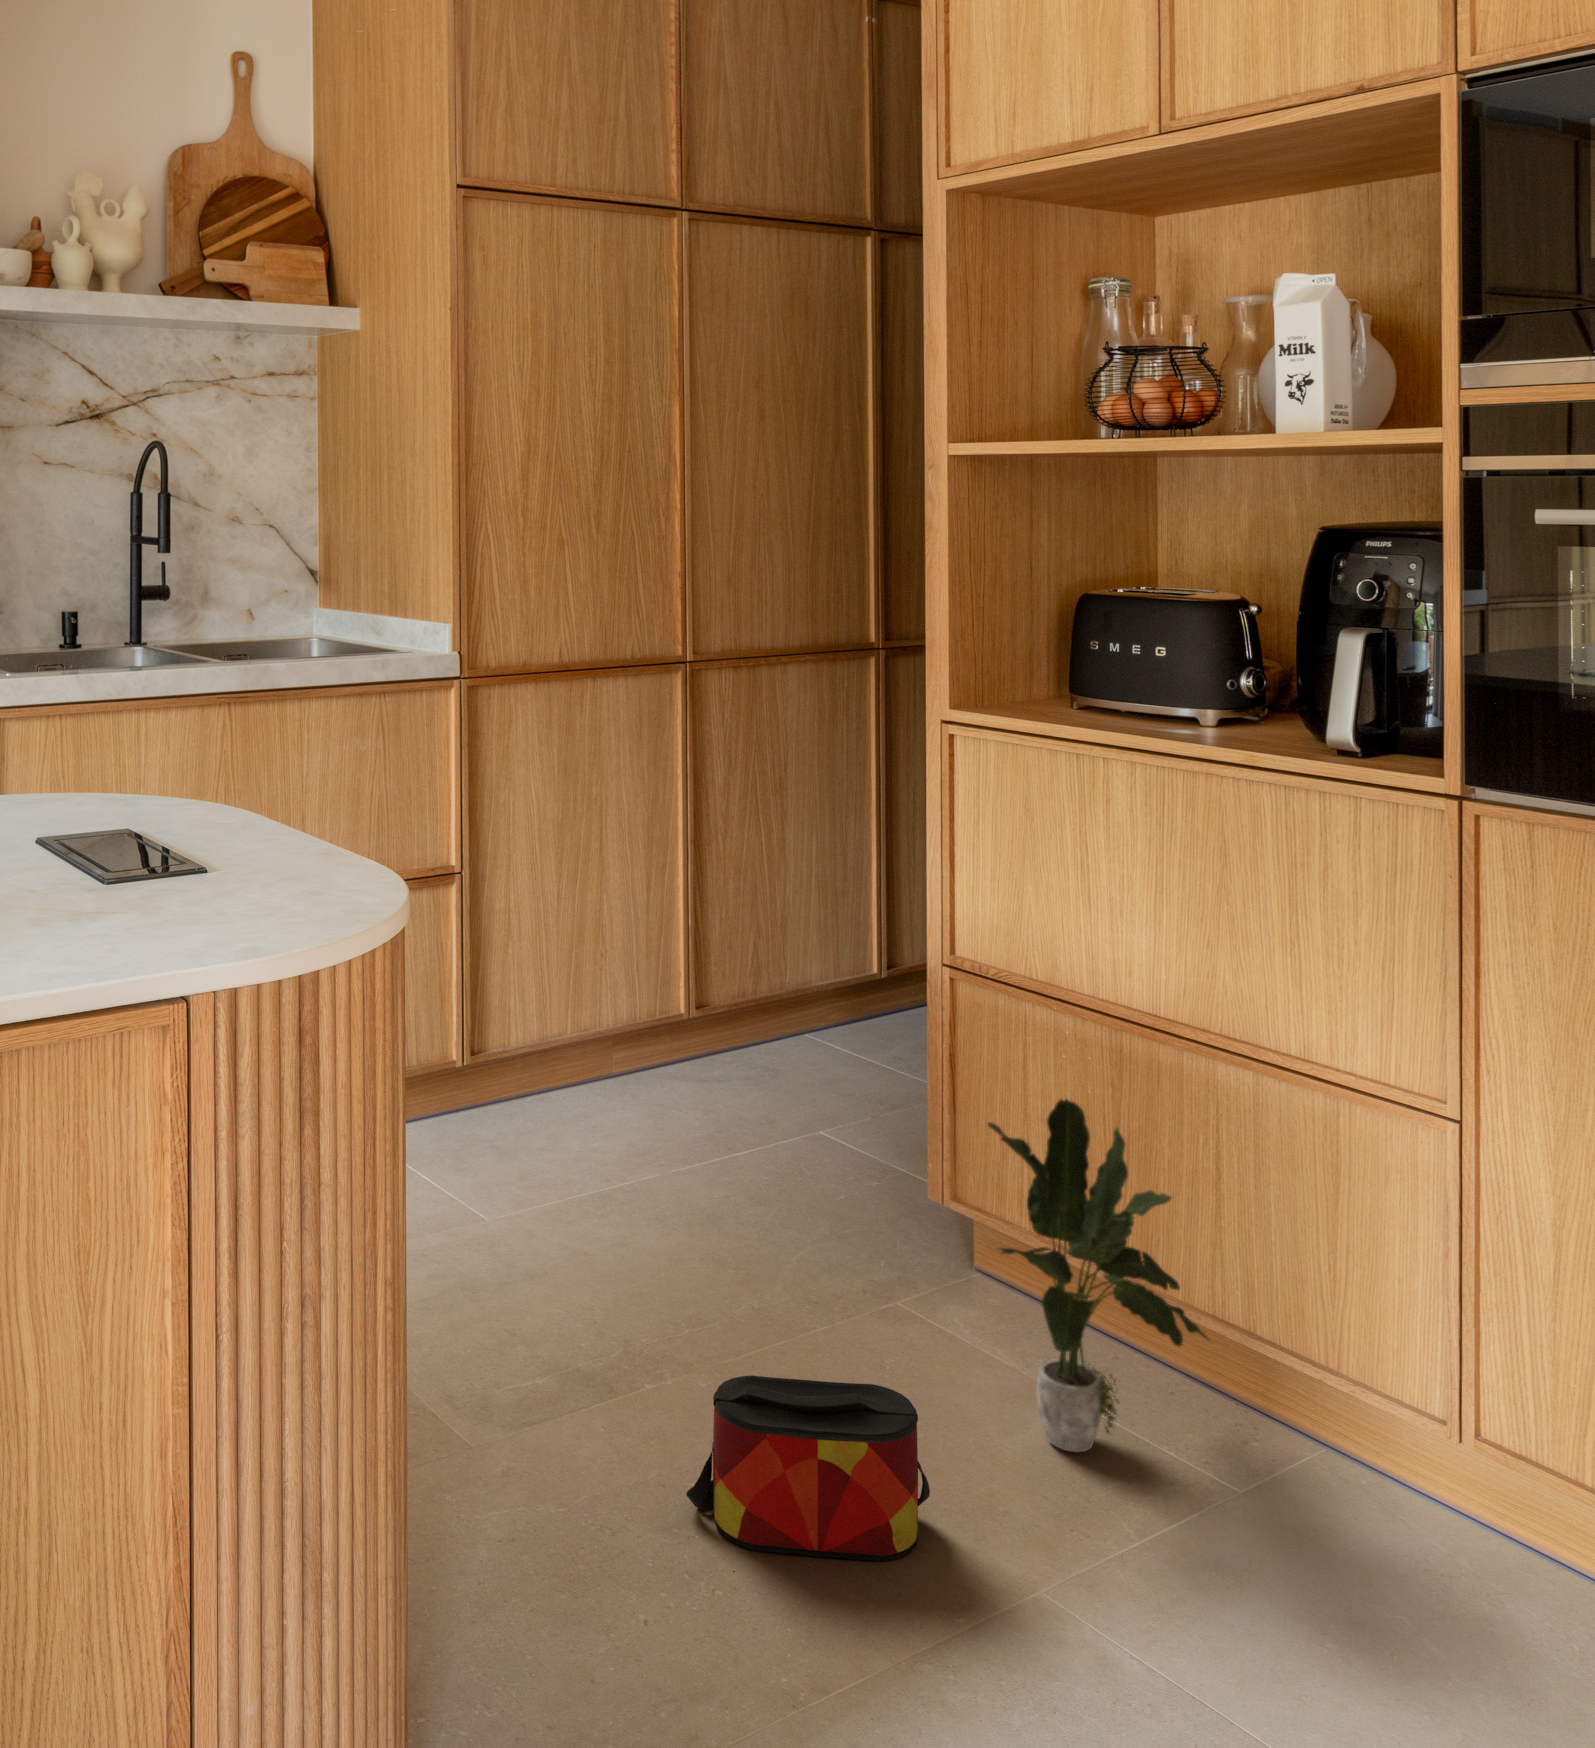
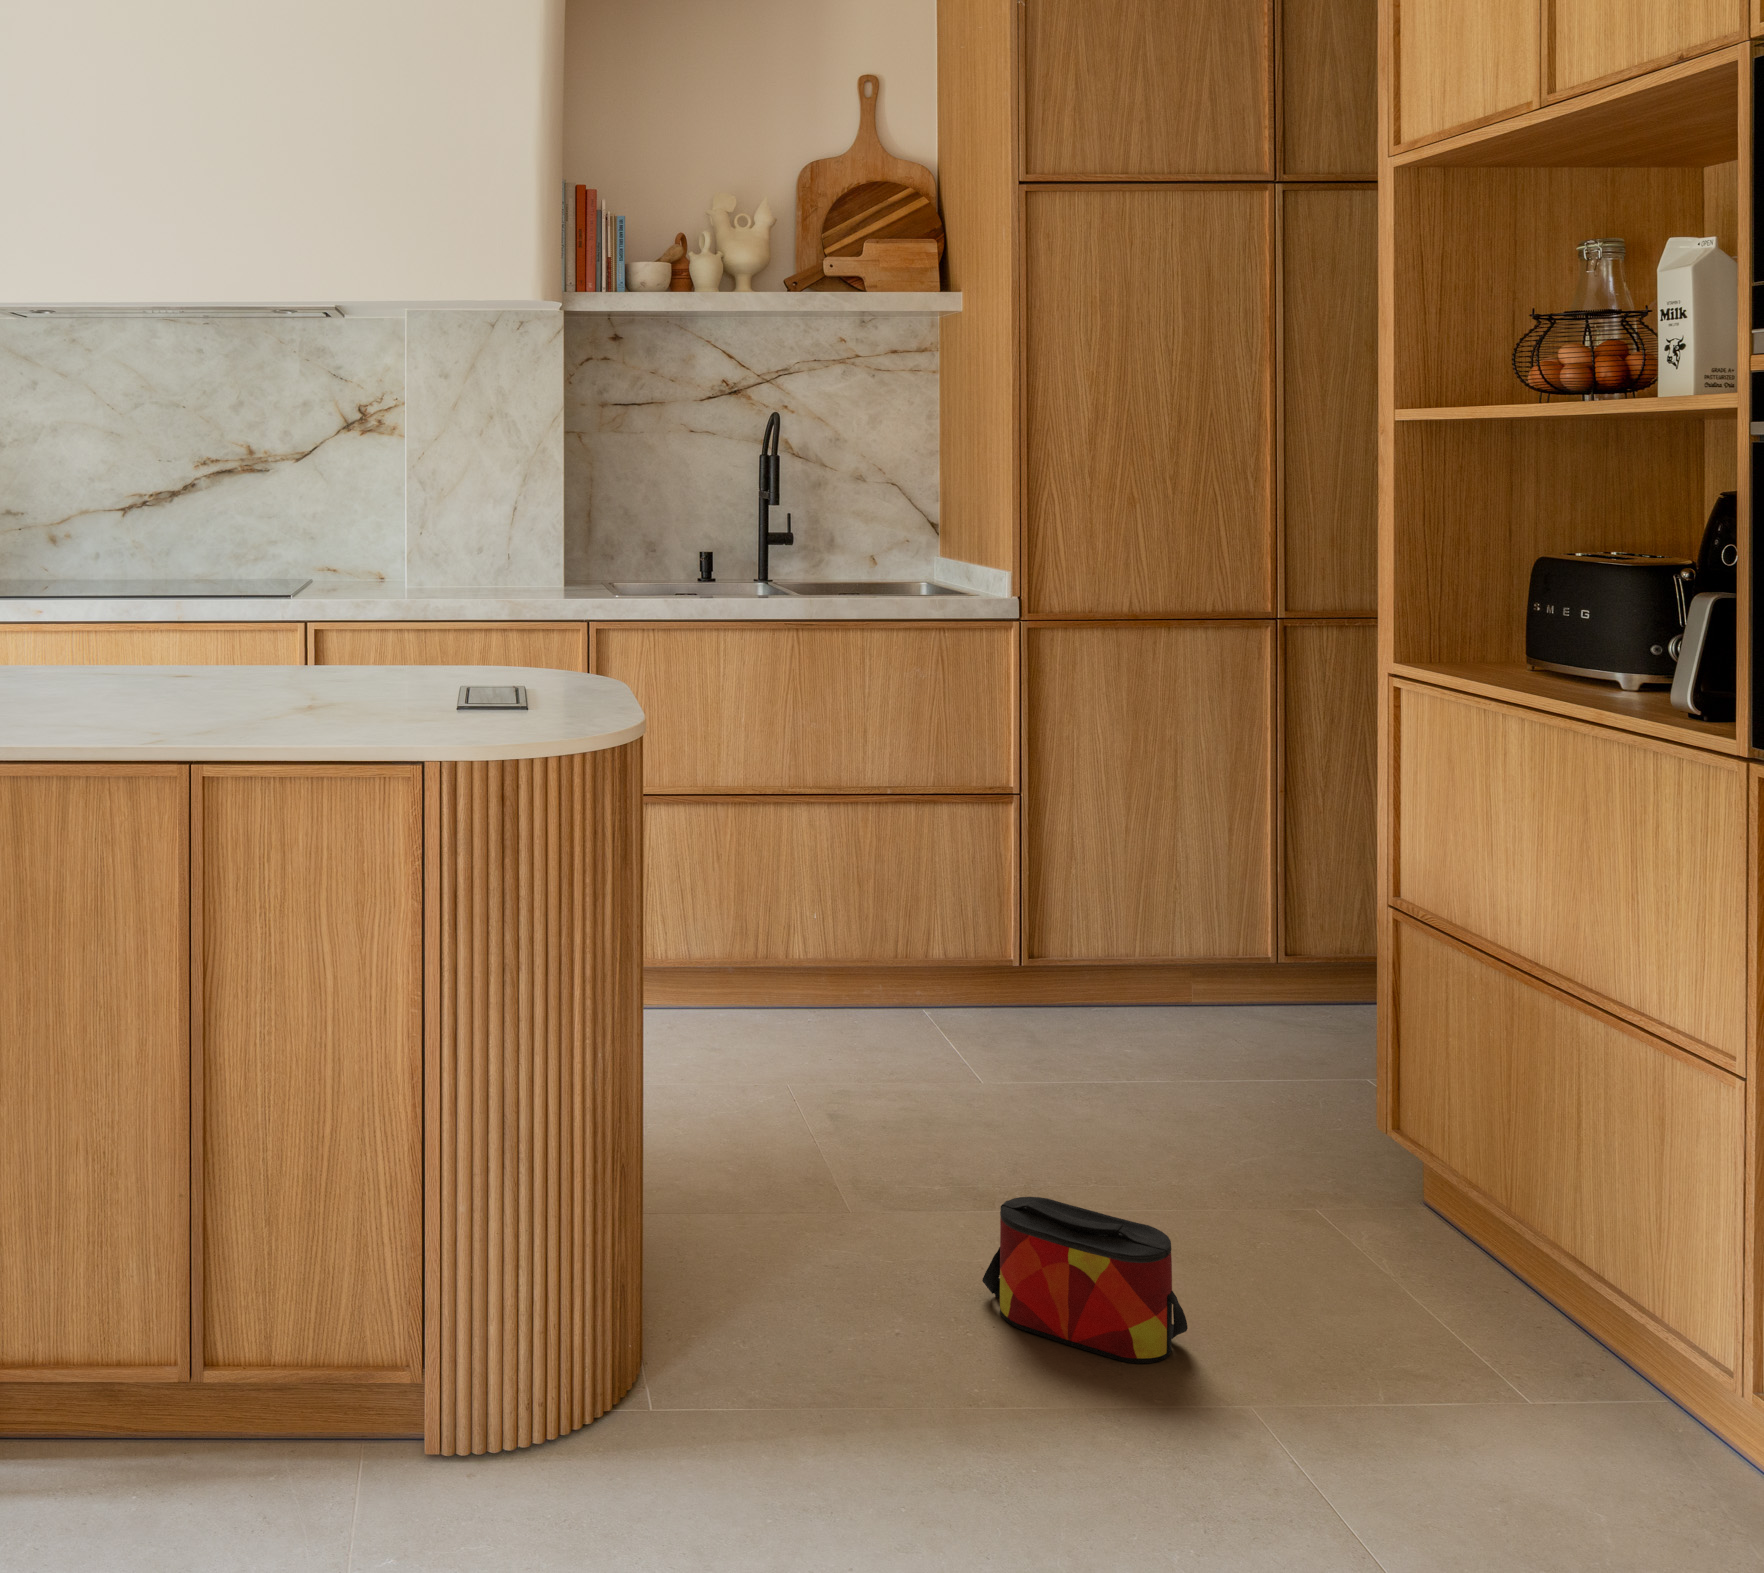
potted plant: present [988,1099,1208,1452] -> none [1279,1022,1512,1346]

